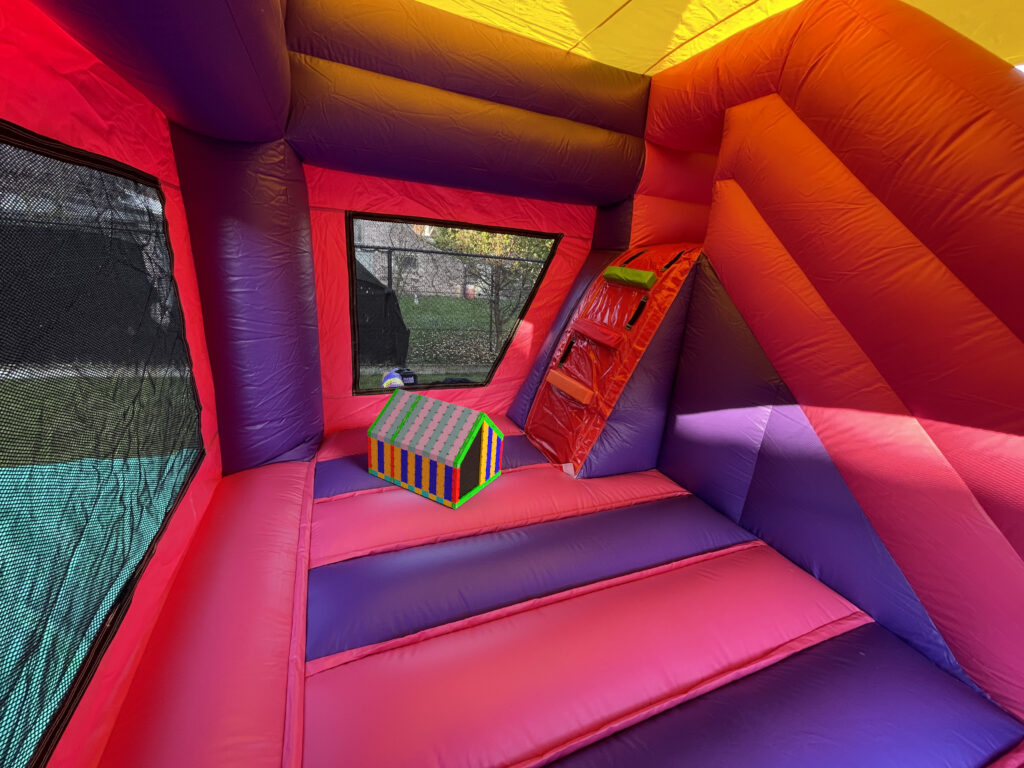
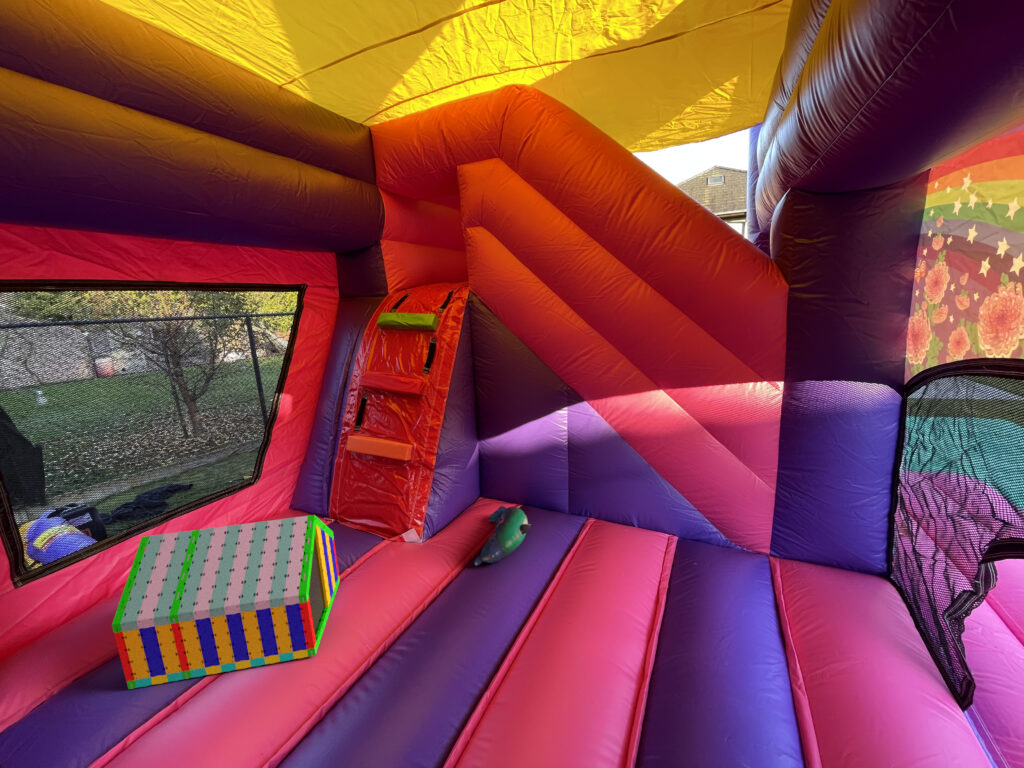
plush toy: none [602,481,677,523] -> present [474,506,530,566]

